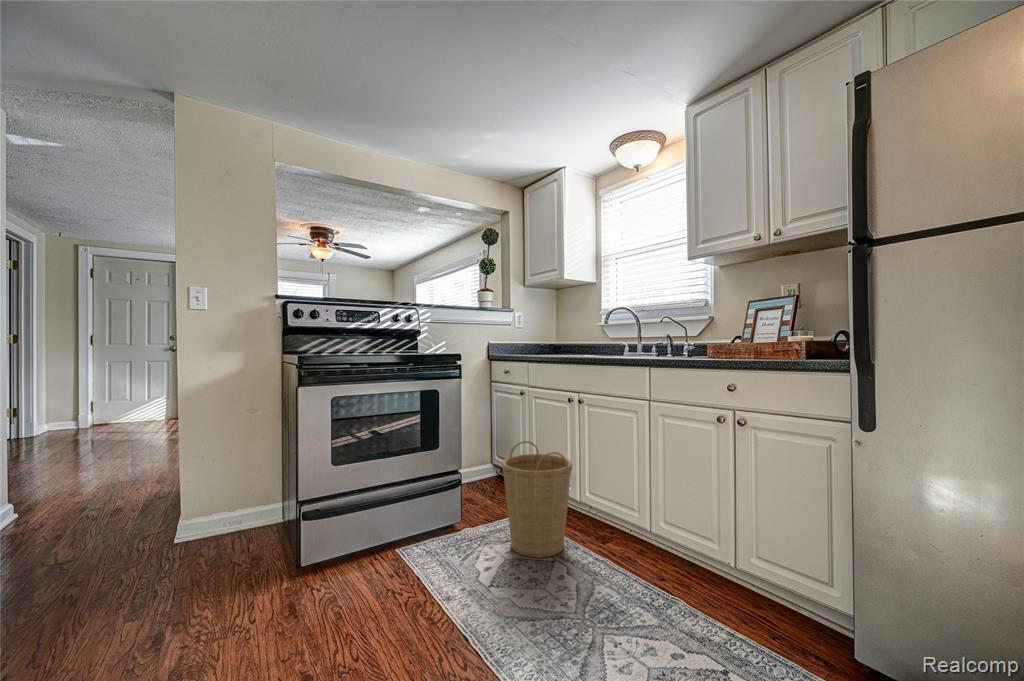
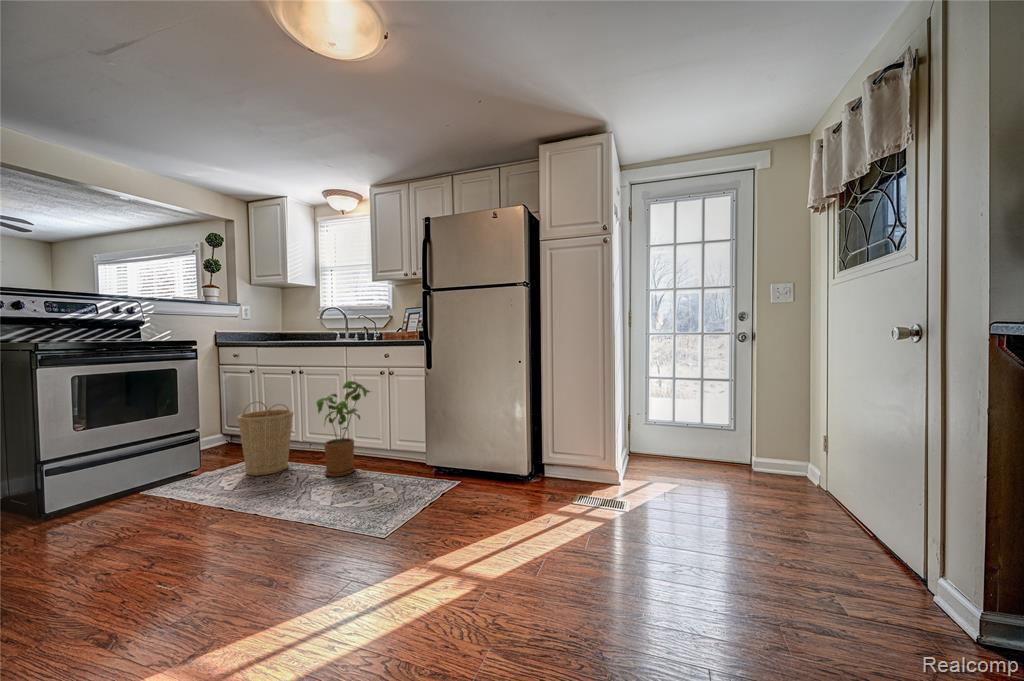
house plant: none [607,429,703,601] -> present [316,381,370,477]

